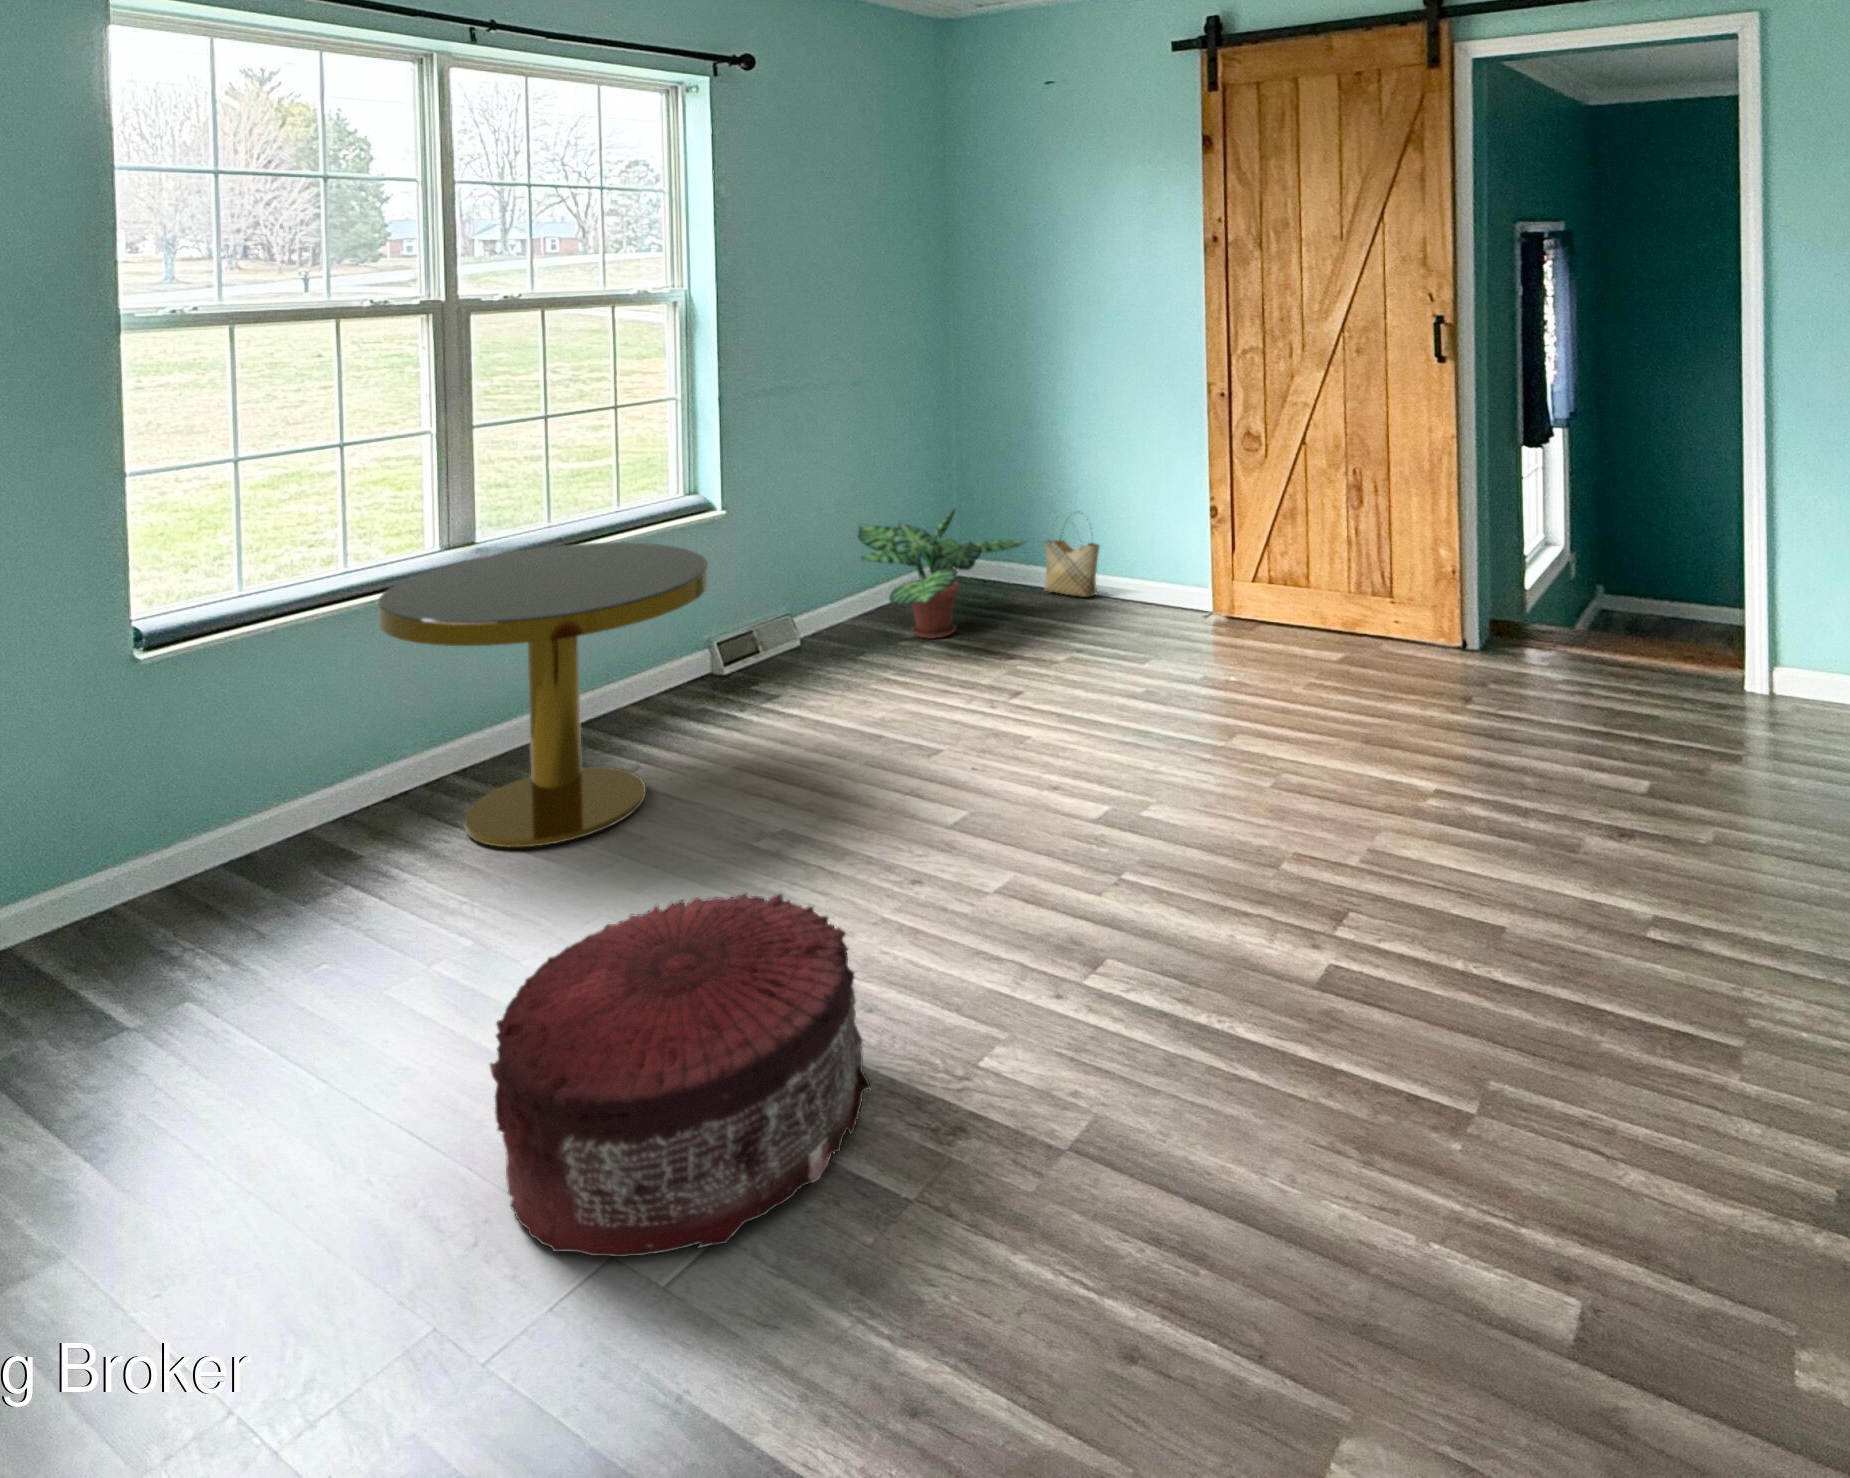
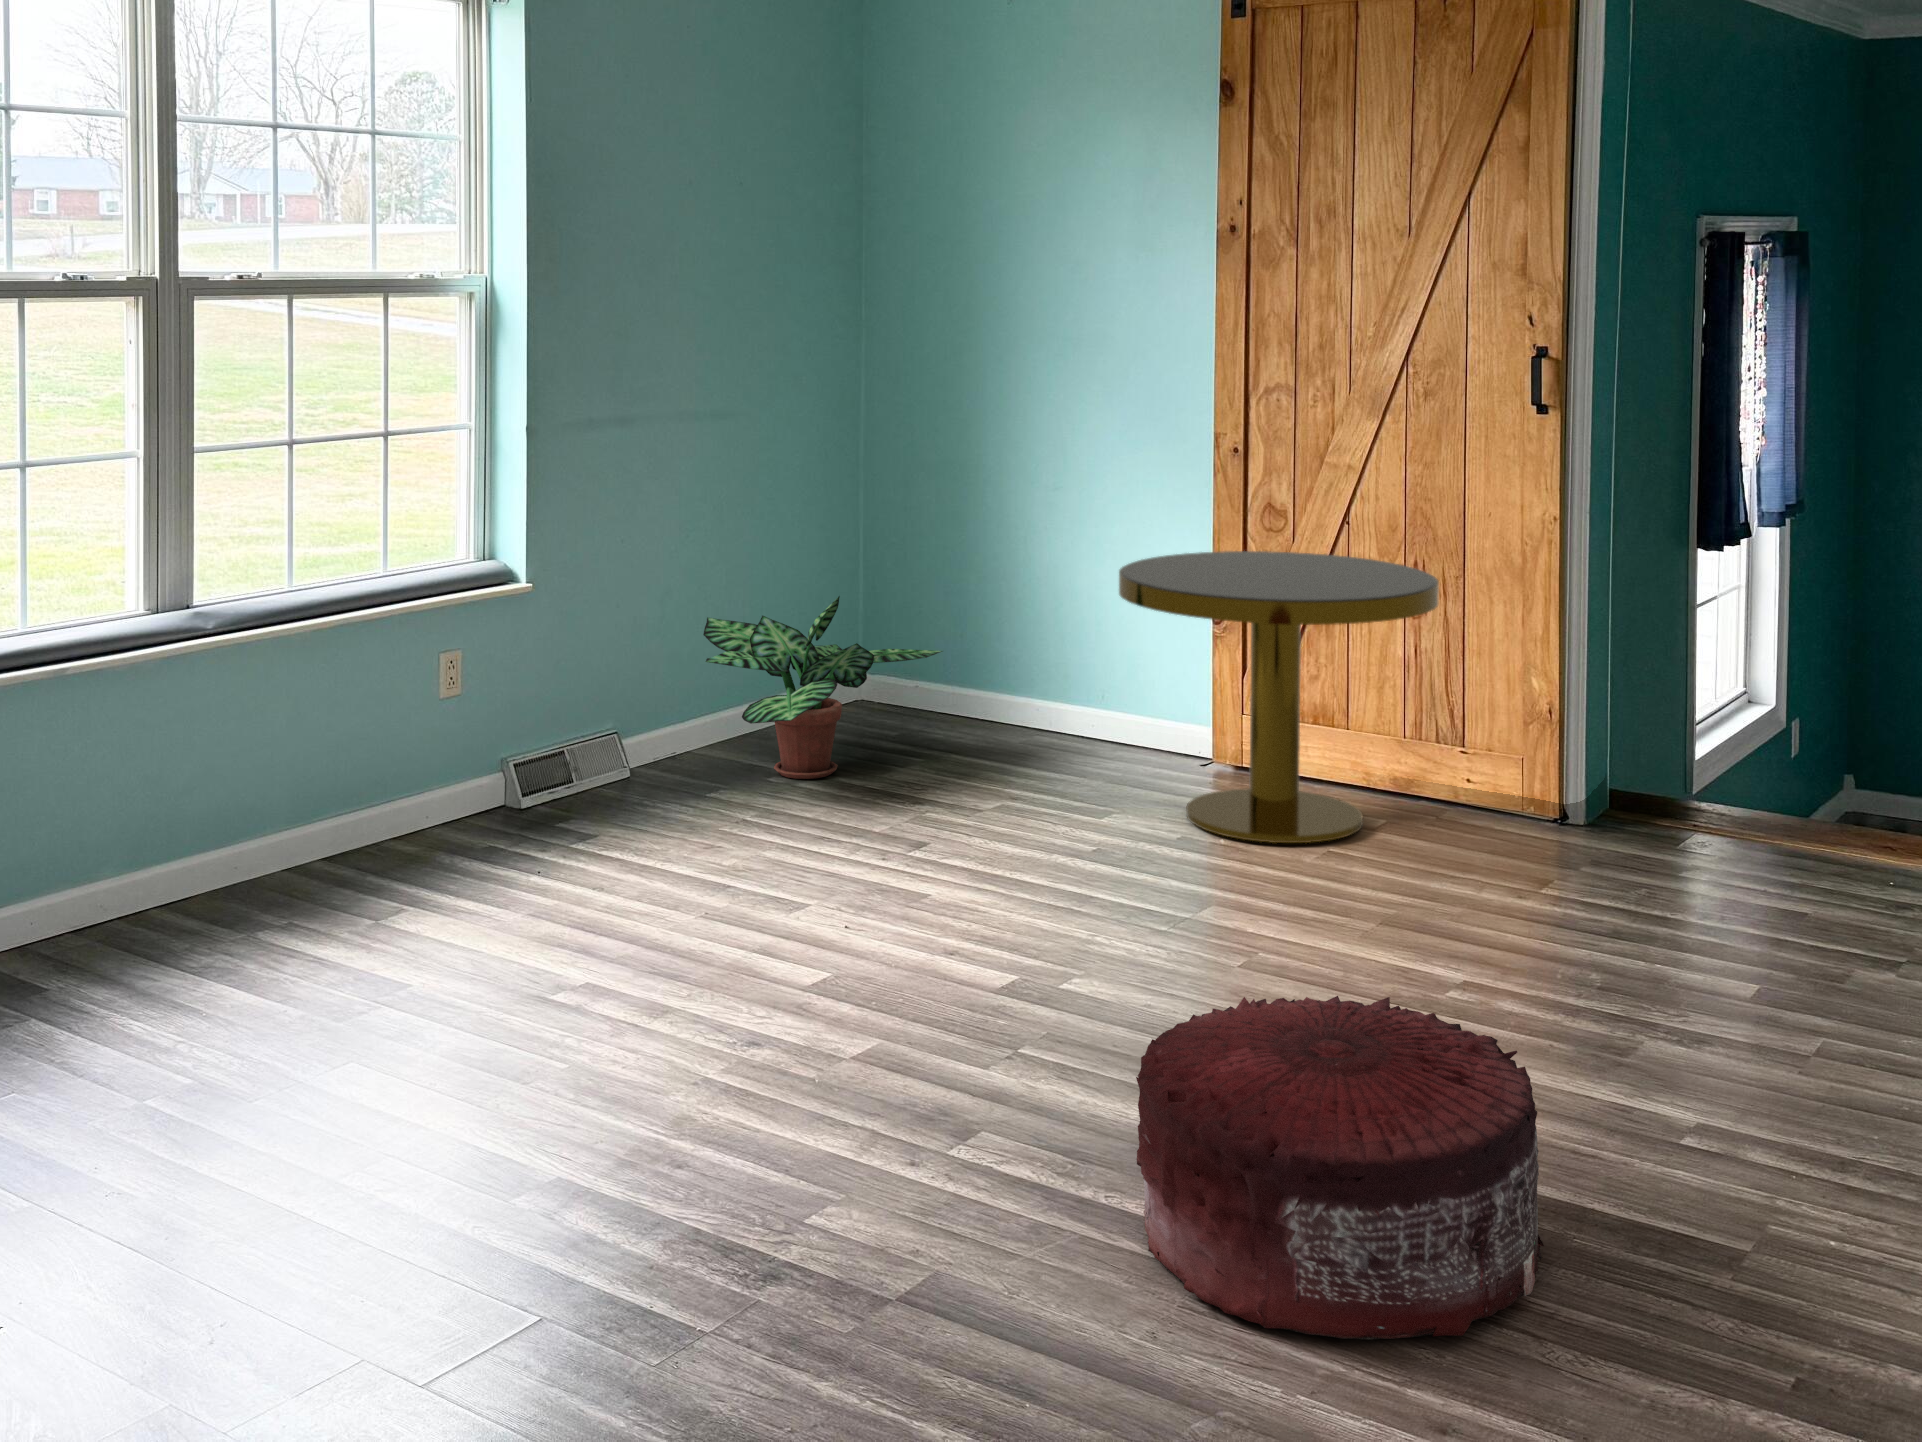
woven basket: present [1045,517,1099,597] -> none [968,618,1049,740]
side table: present [378,543,708,847] -> present [1119,551,1439,843]
pouf: present [490,892,871,1257] -> present [1136,996,1544,1339]

